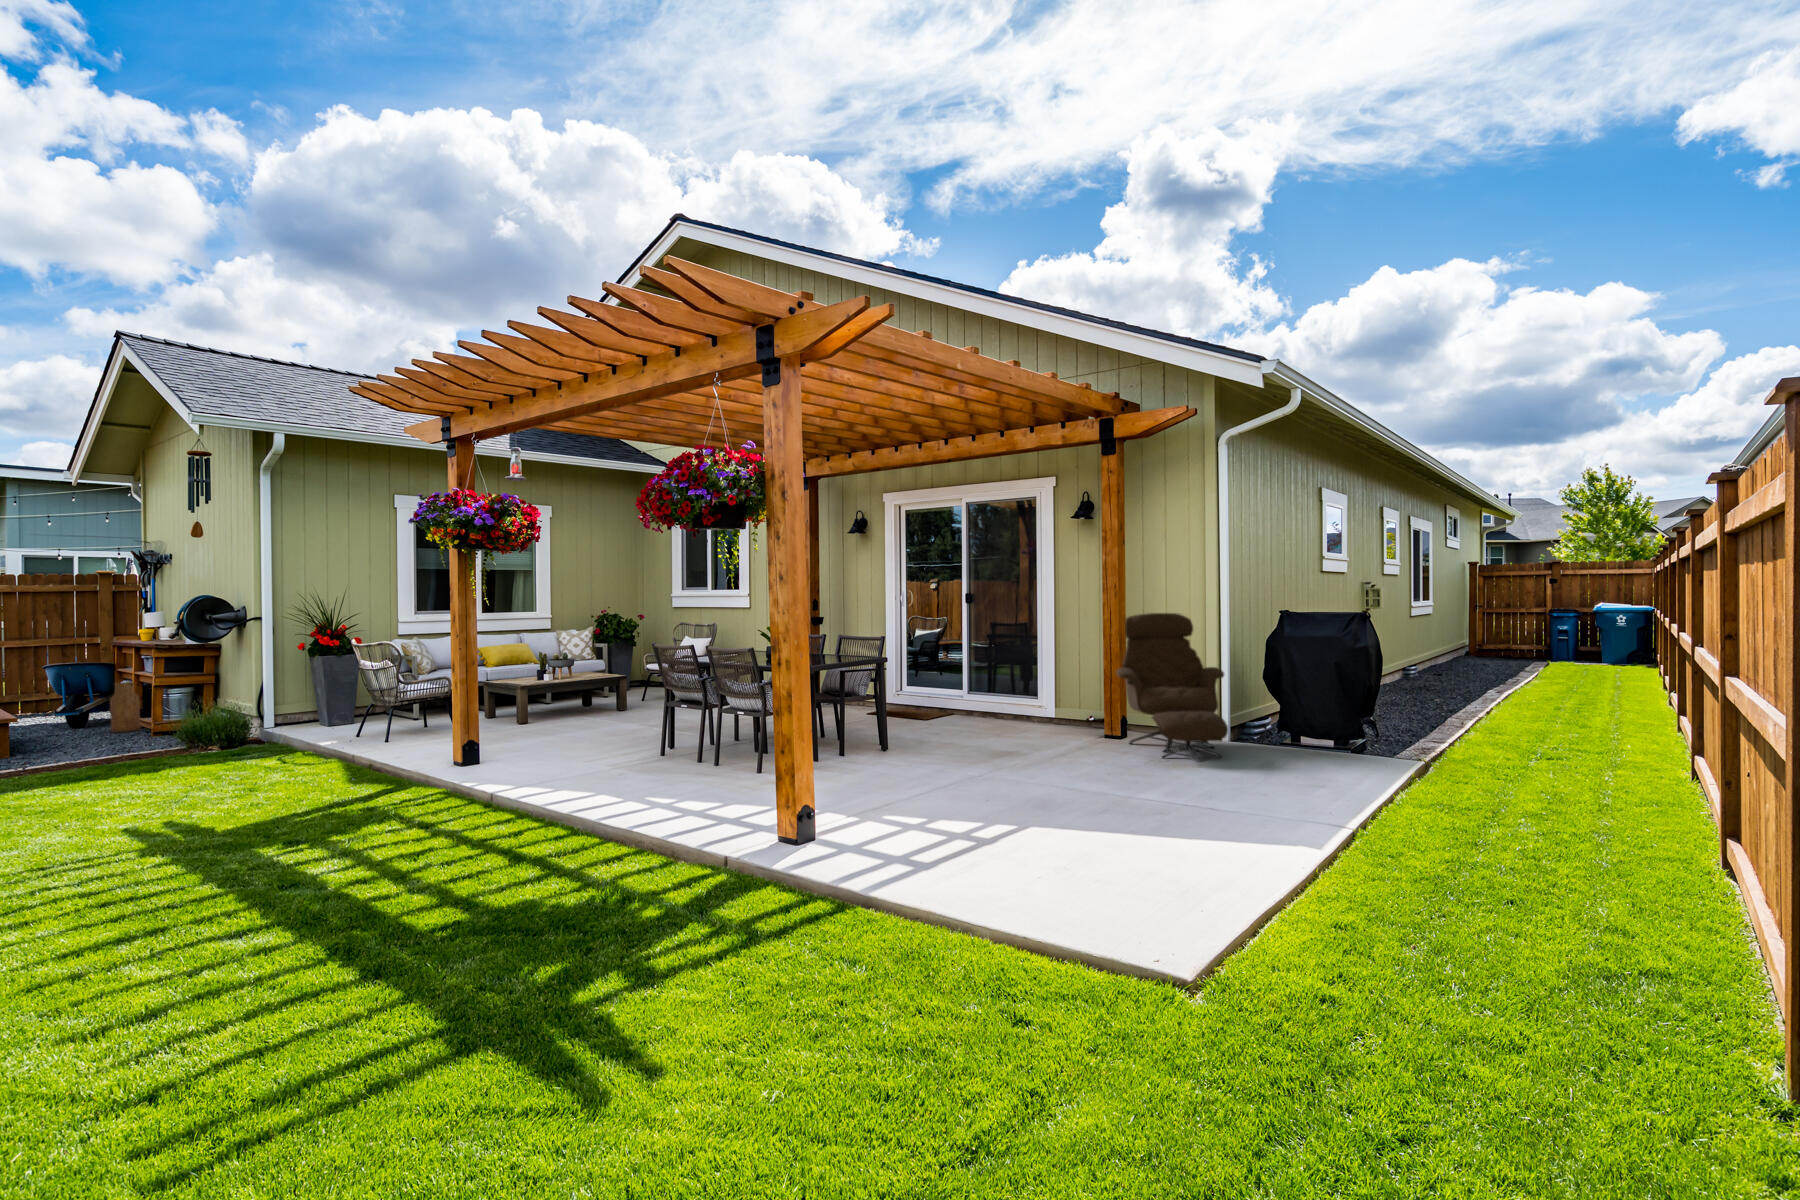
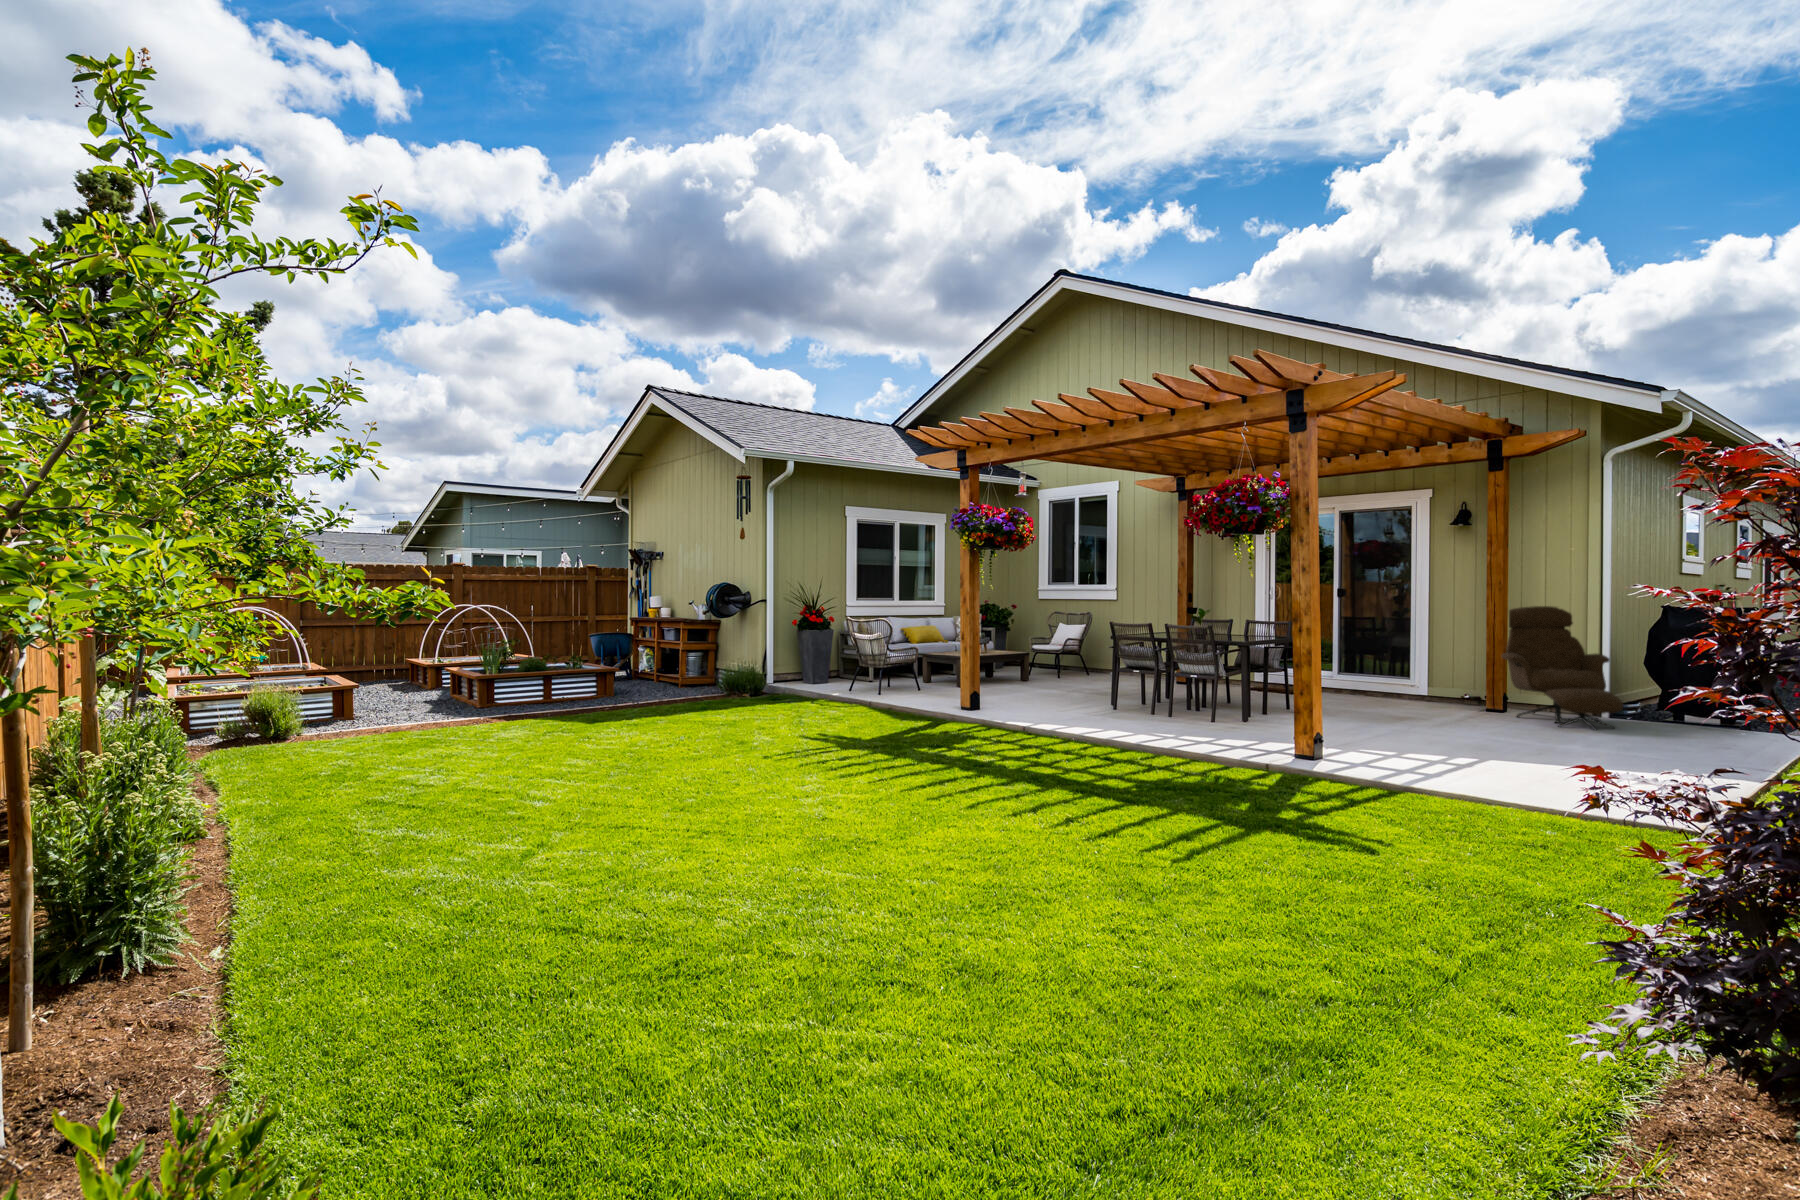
watering can: present [110,682,141,732] -> none [649,649,669,686]

